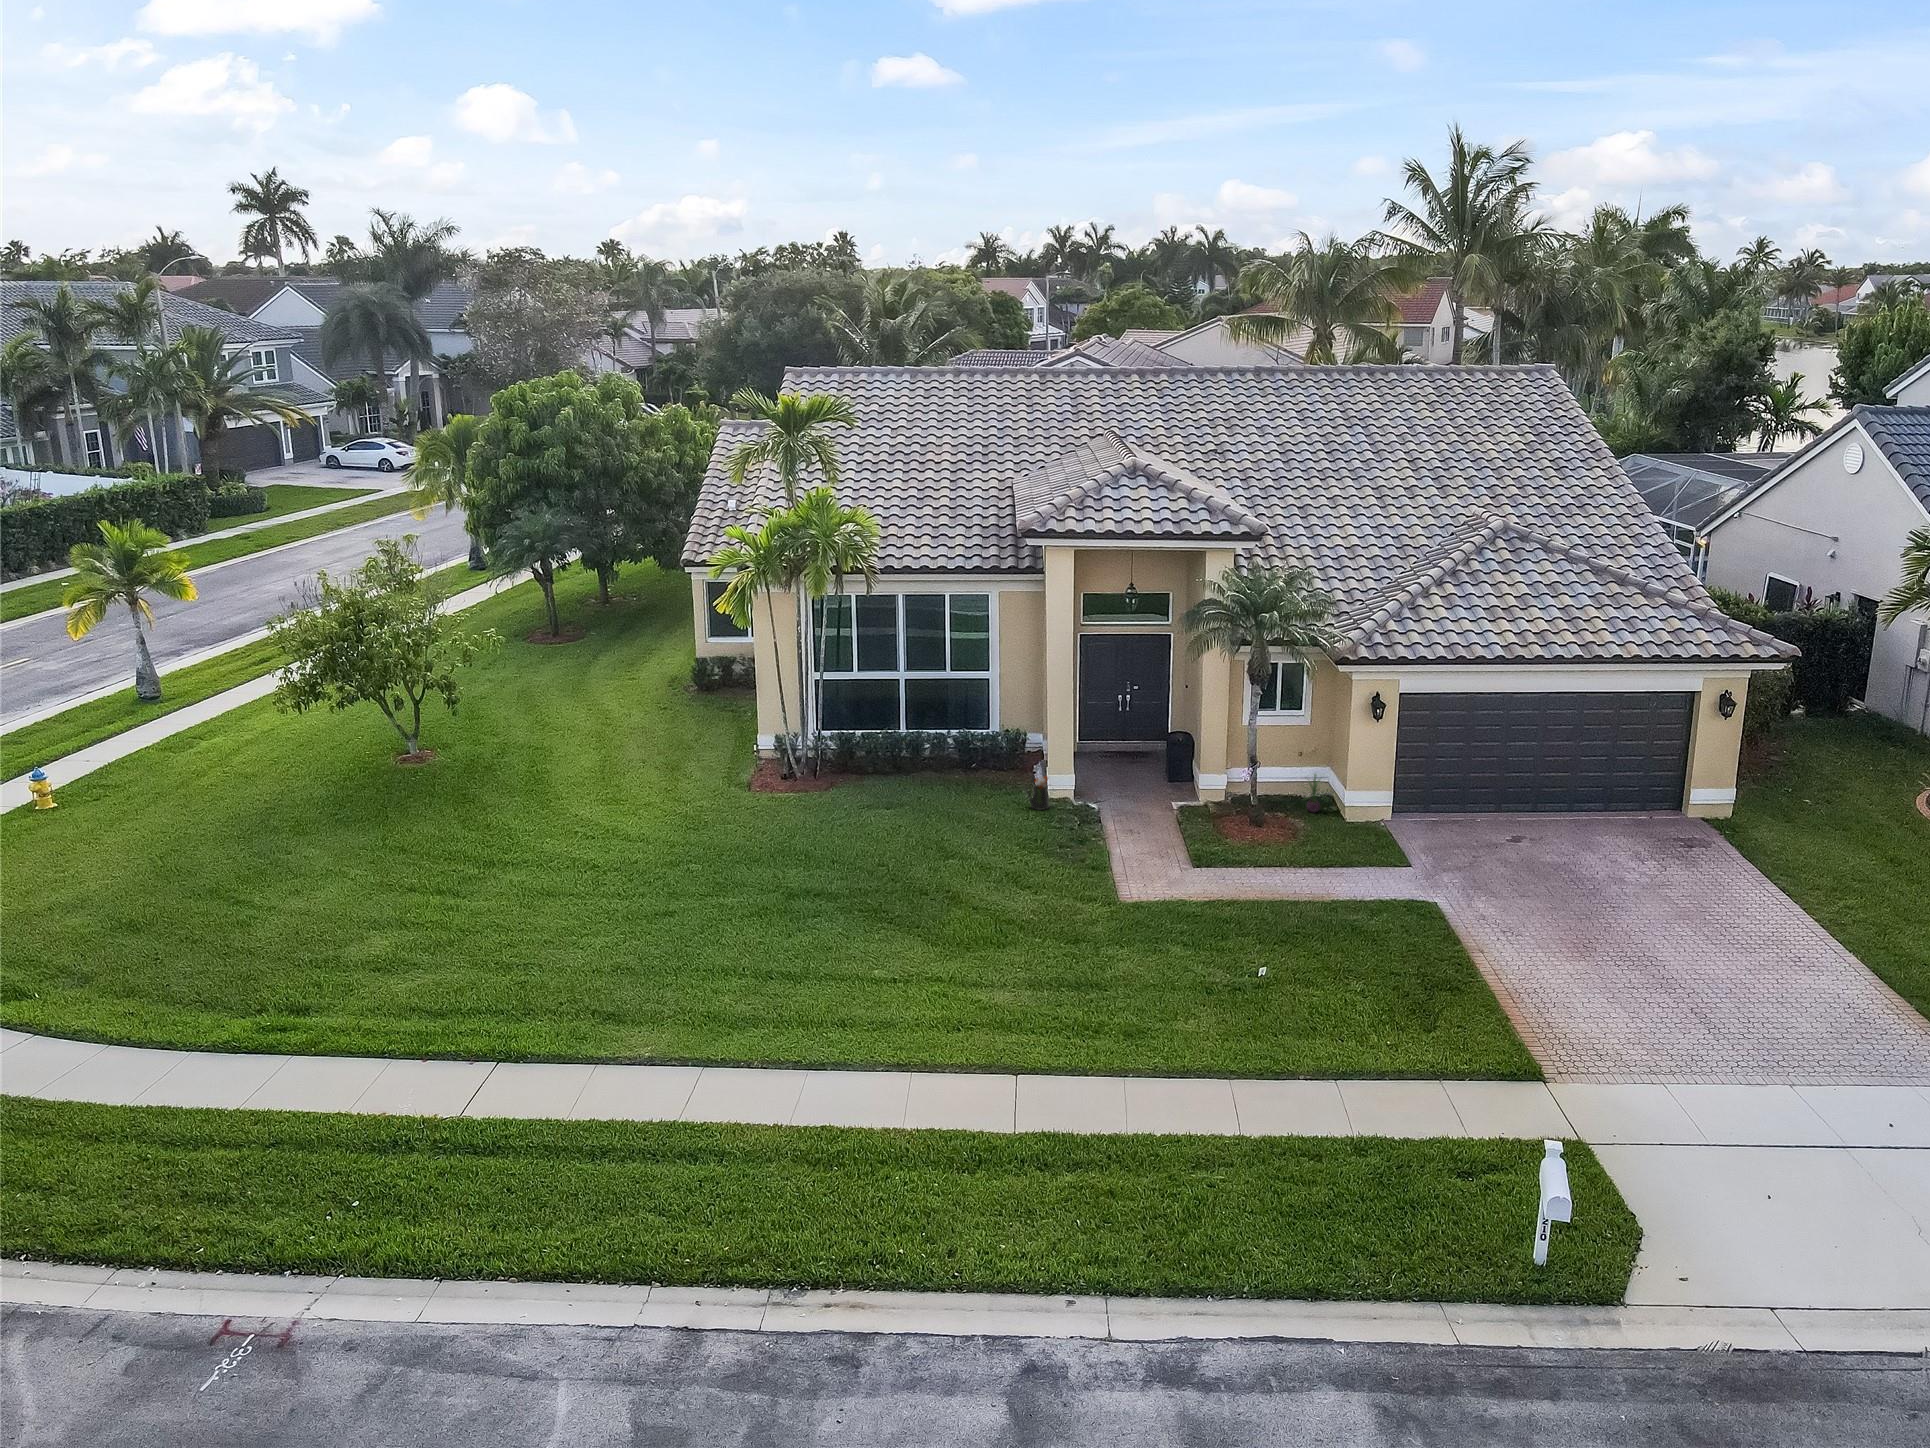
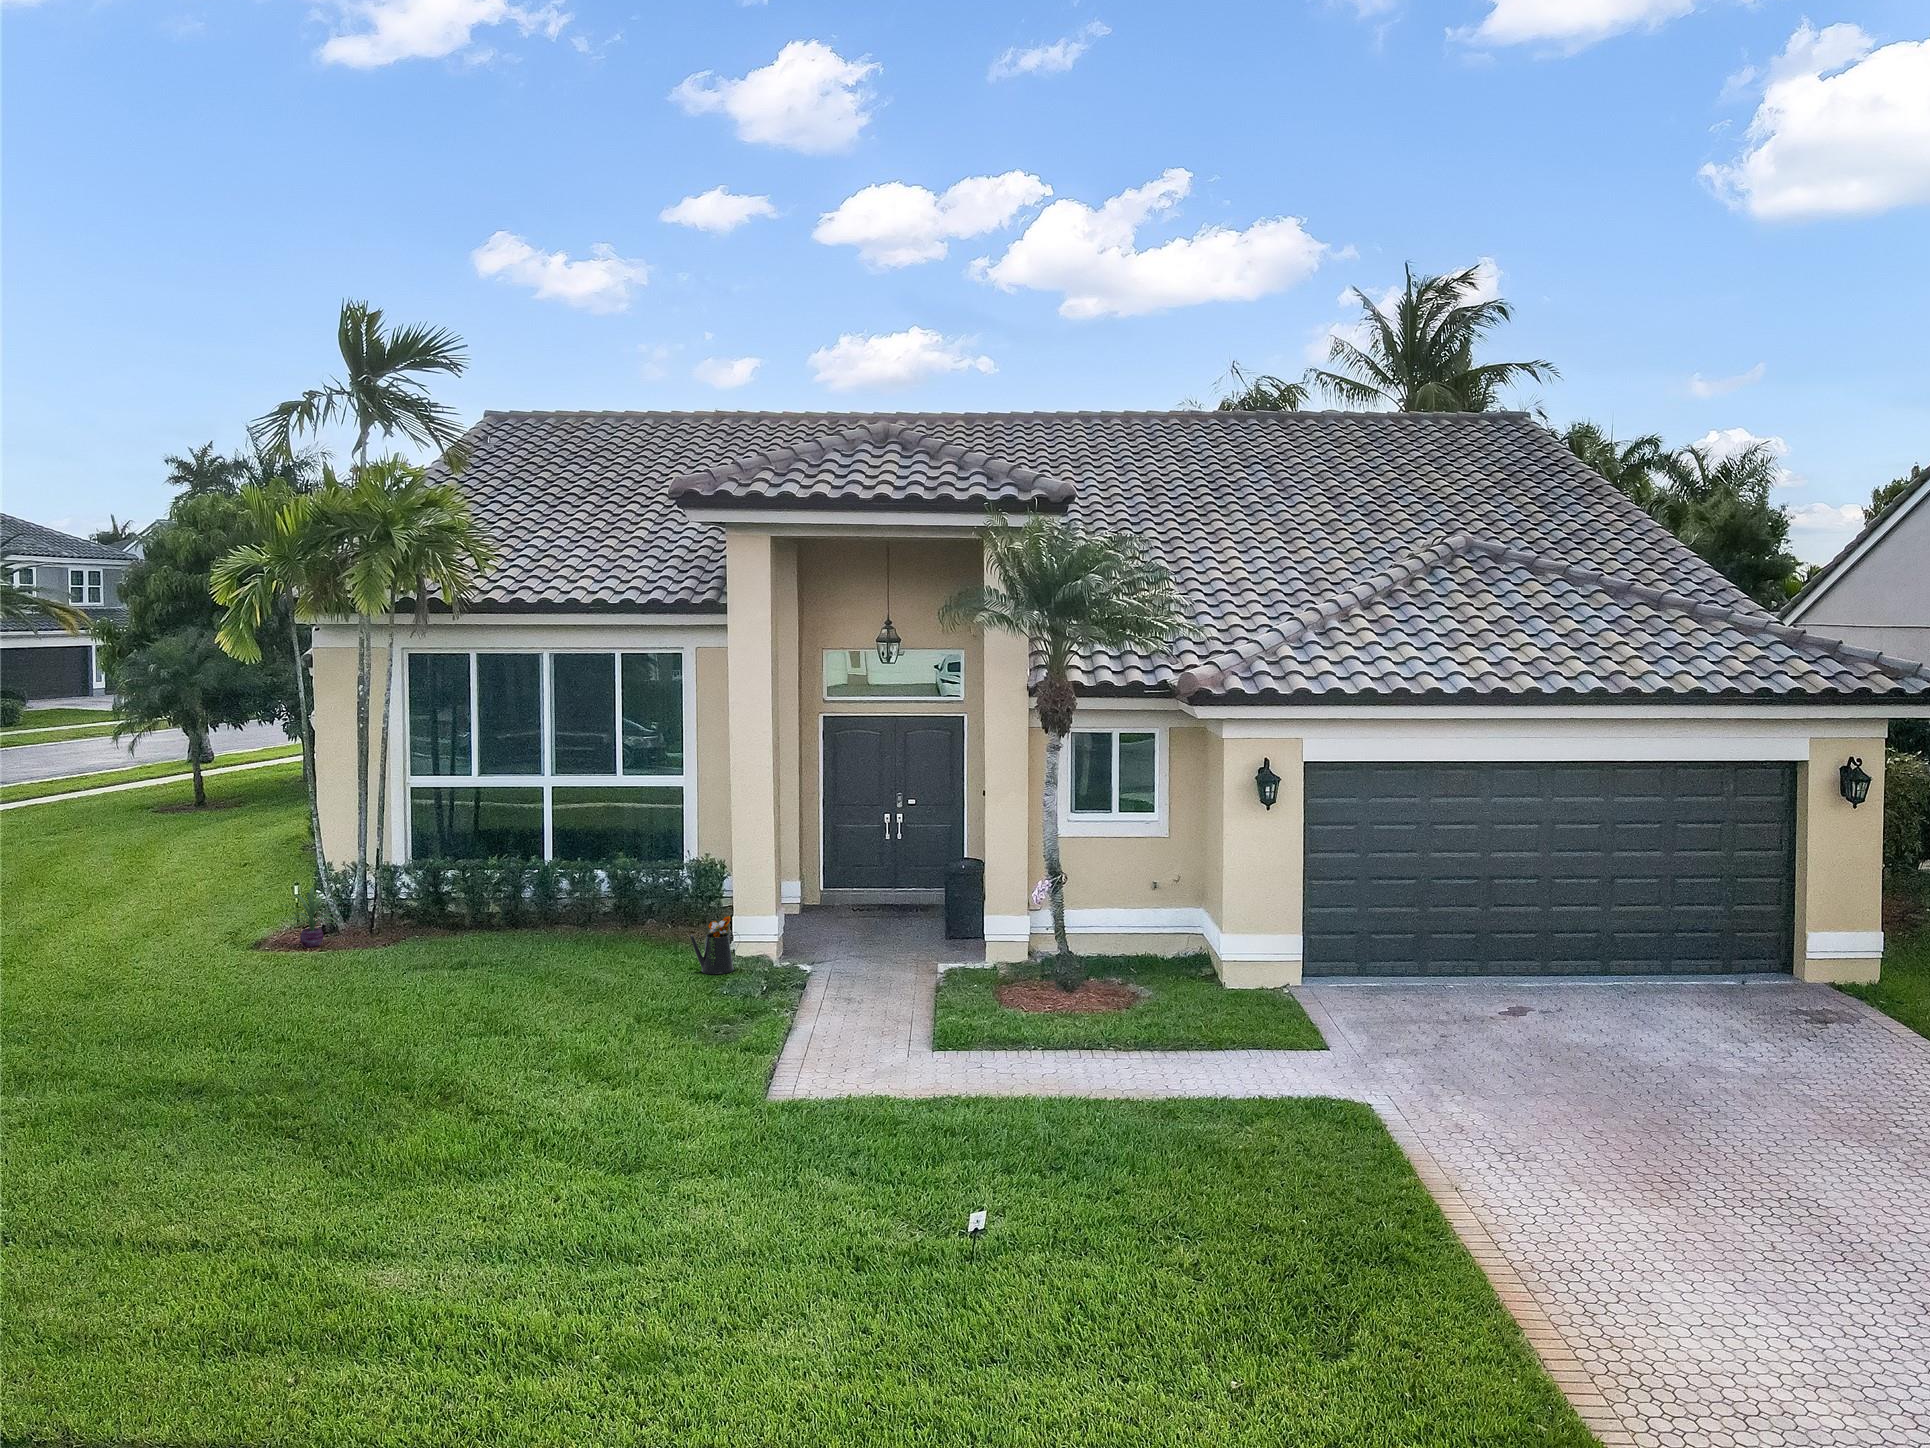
decorative plant: present [1305,775,1324,813] -> present [291,887,335,947]

